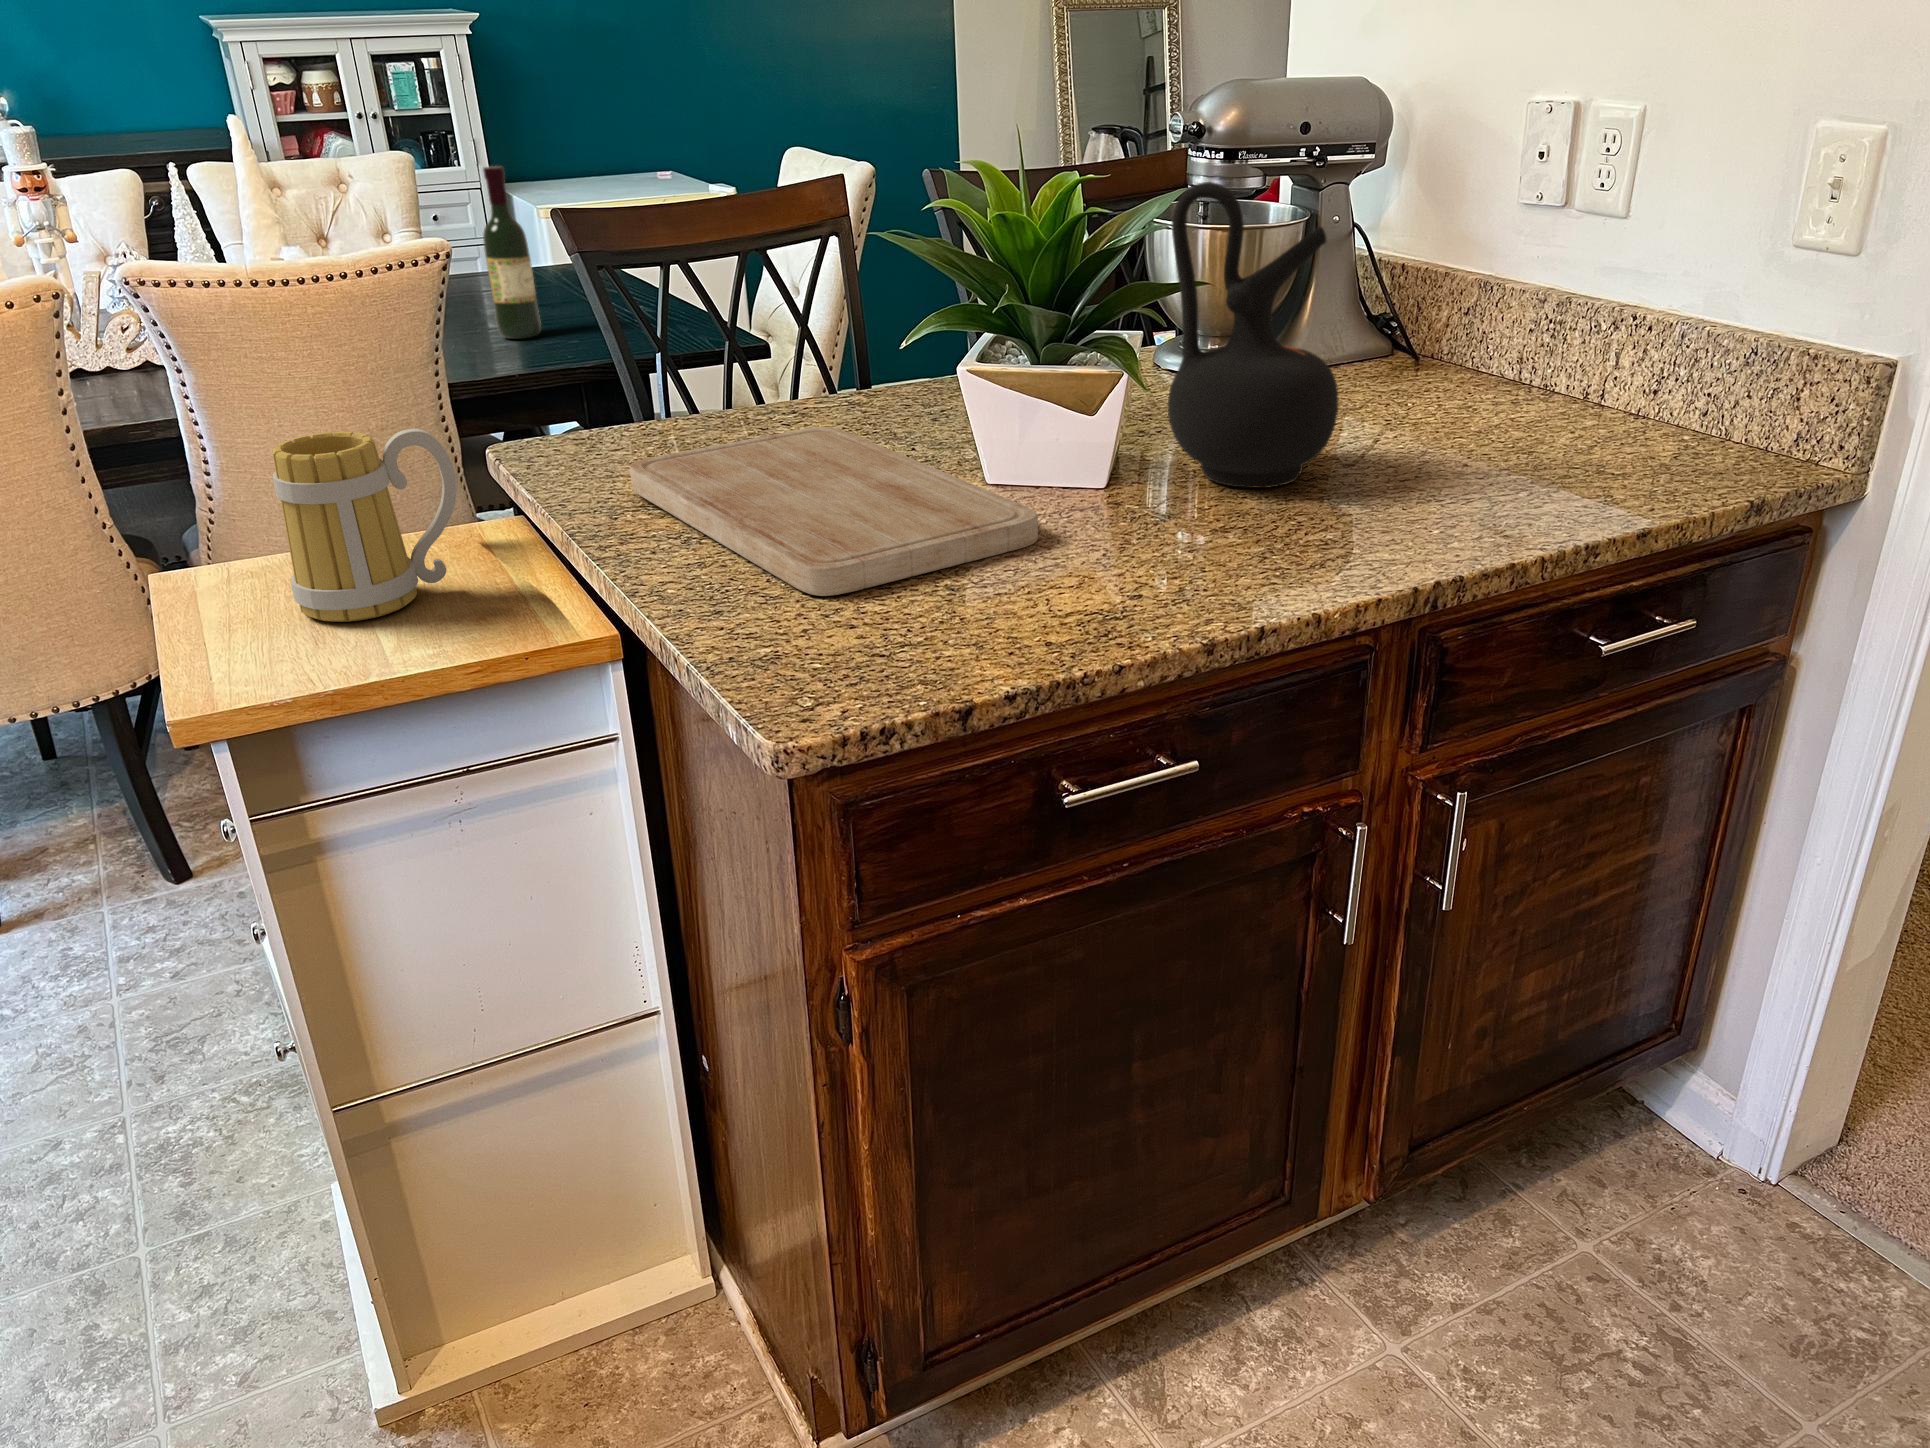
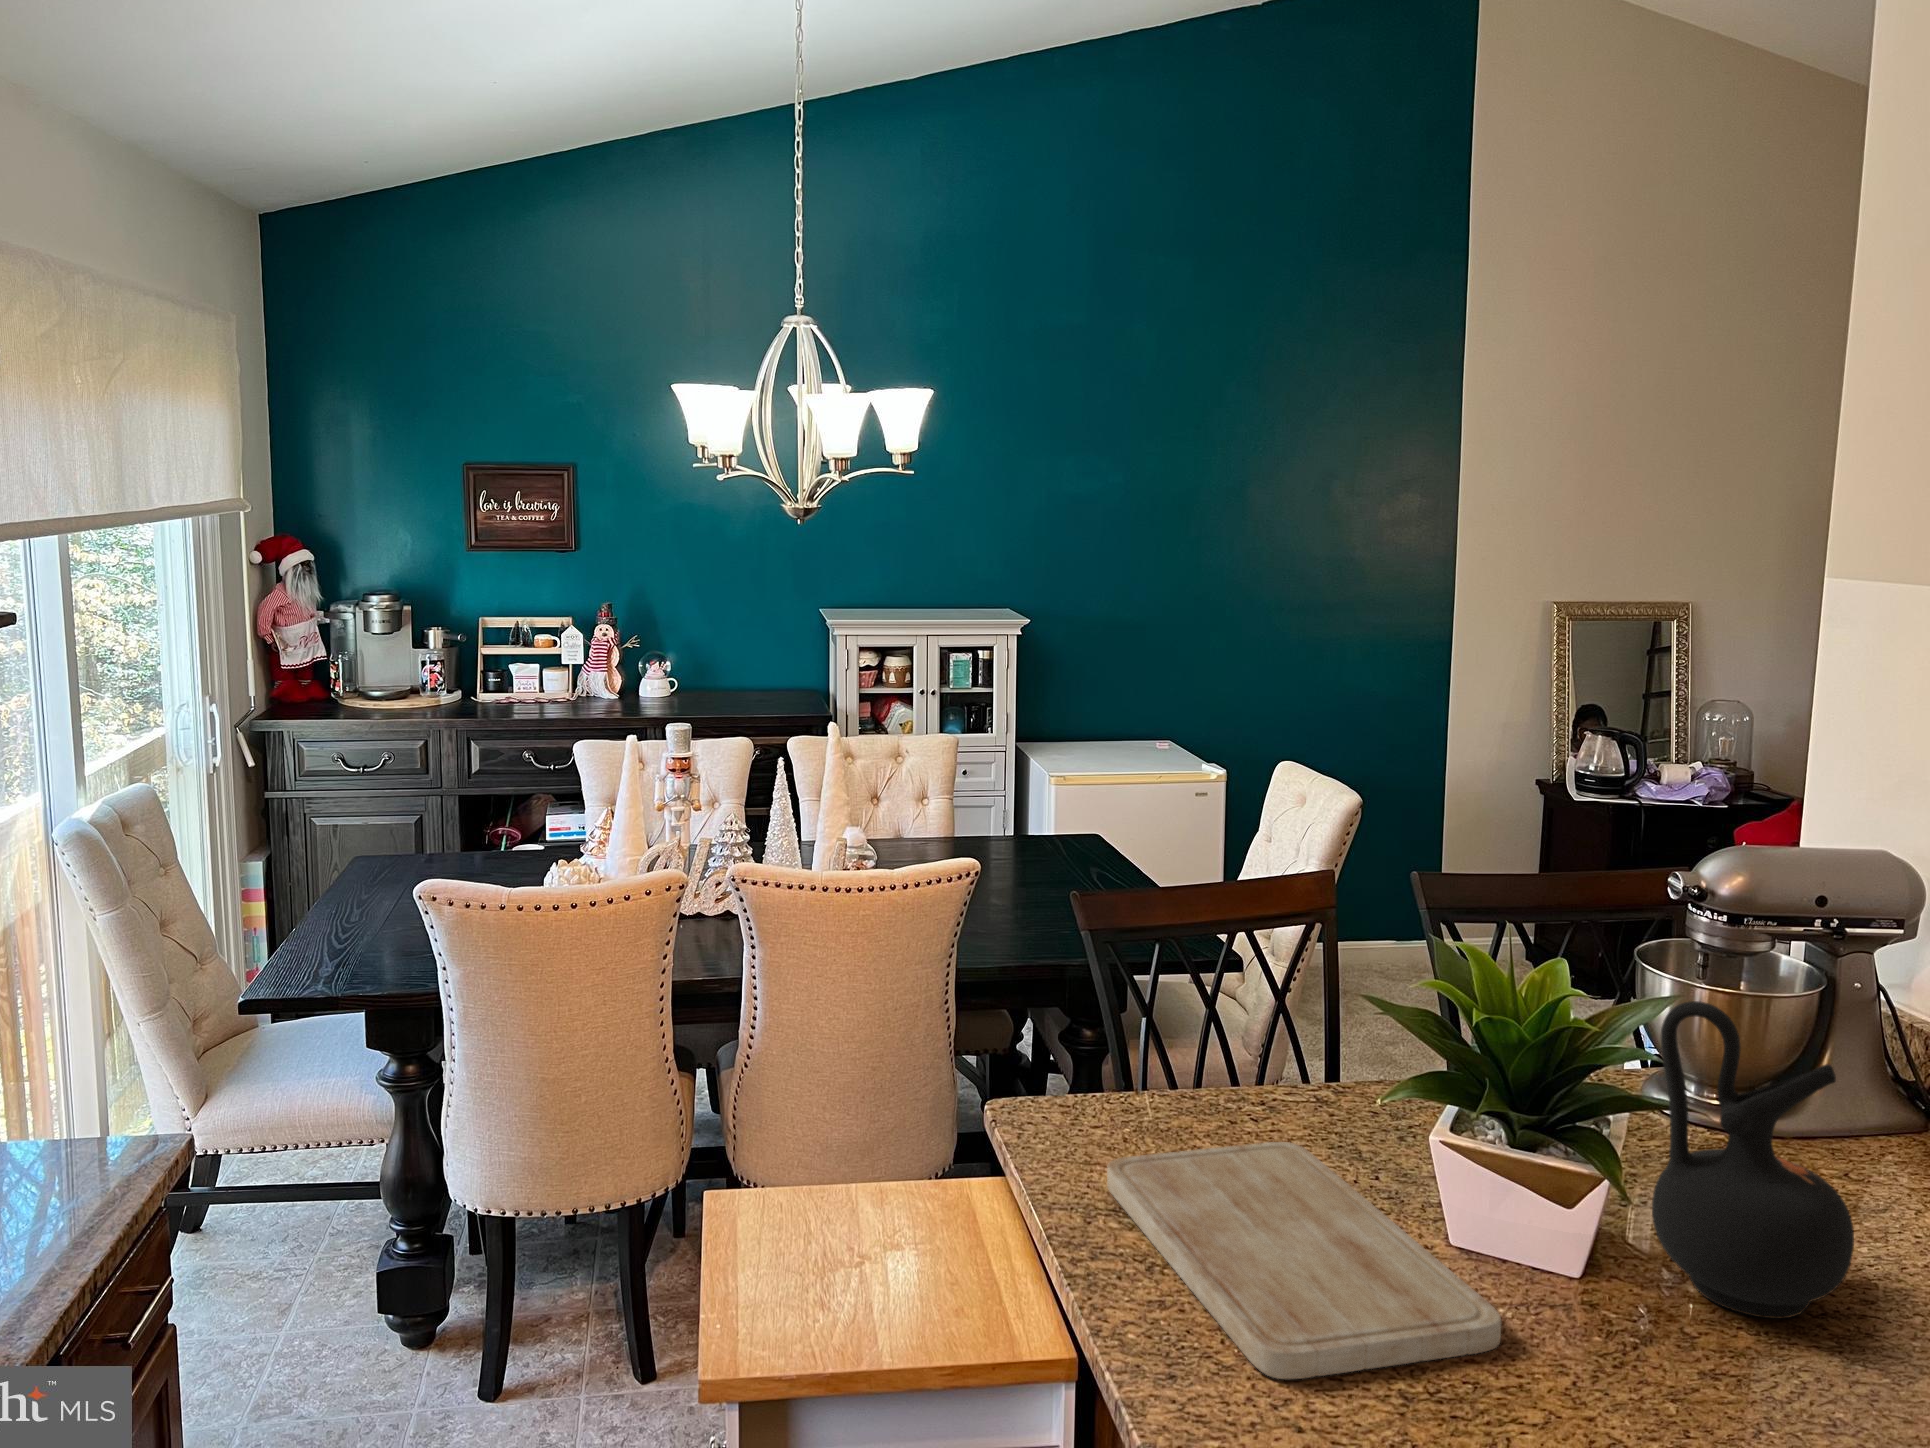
wine bottle: present [483,166,541,339] -> none [1004,784,1041,926]
mug: present [273,429,457,622] -> none [813,1116,961,1287]

